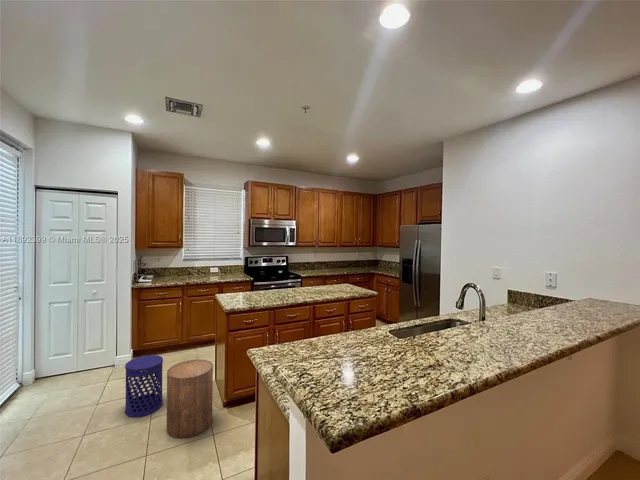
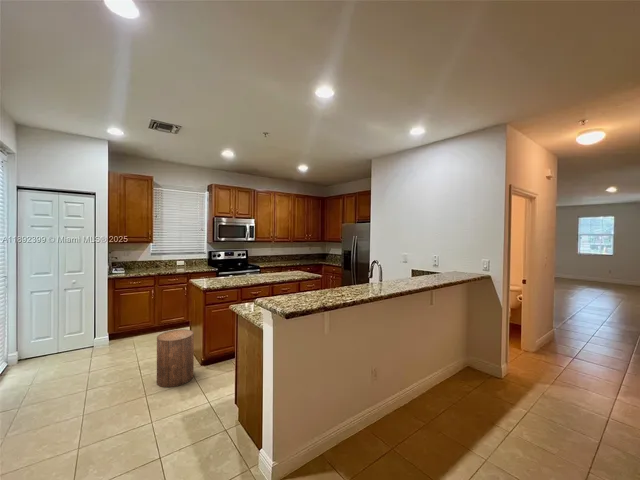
waste bin: present [125,355,163,417] -> none [116,330,148,378]

